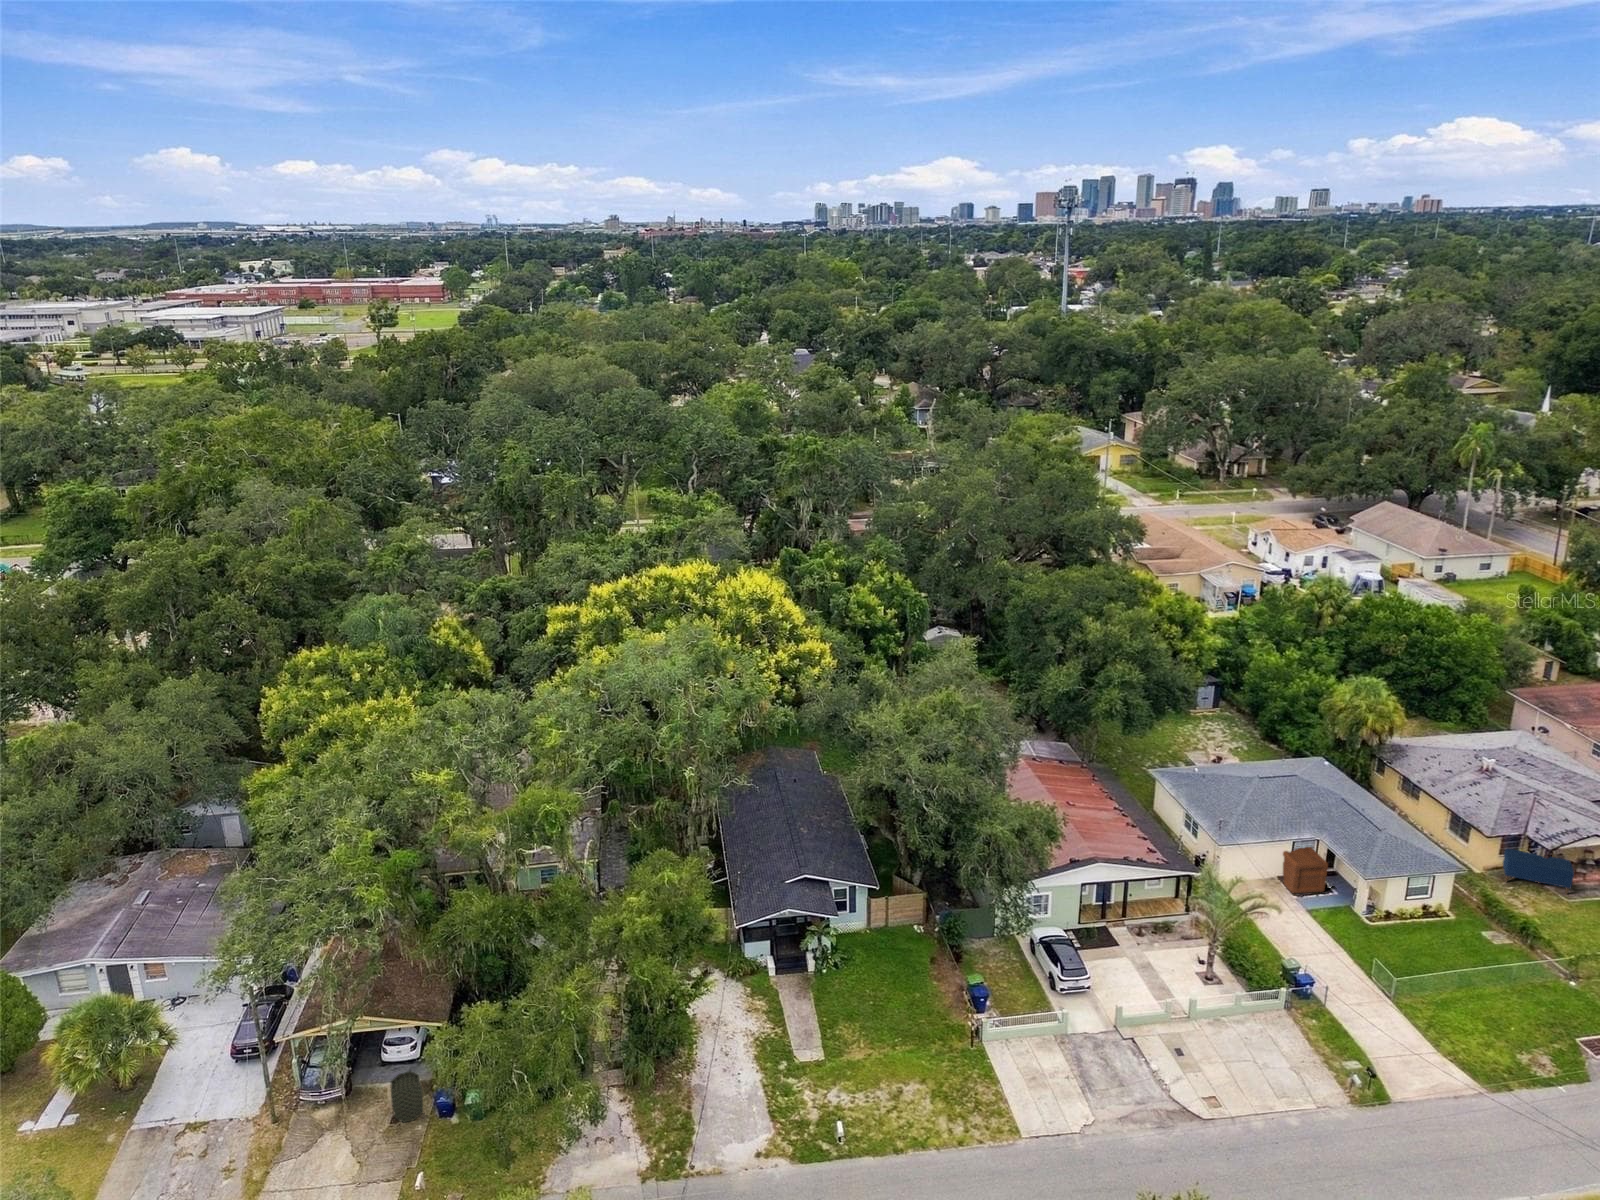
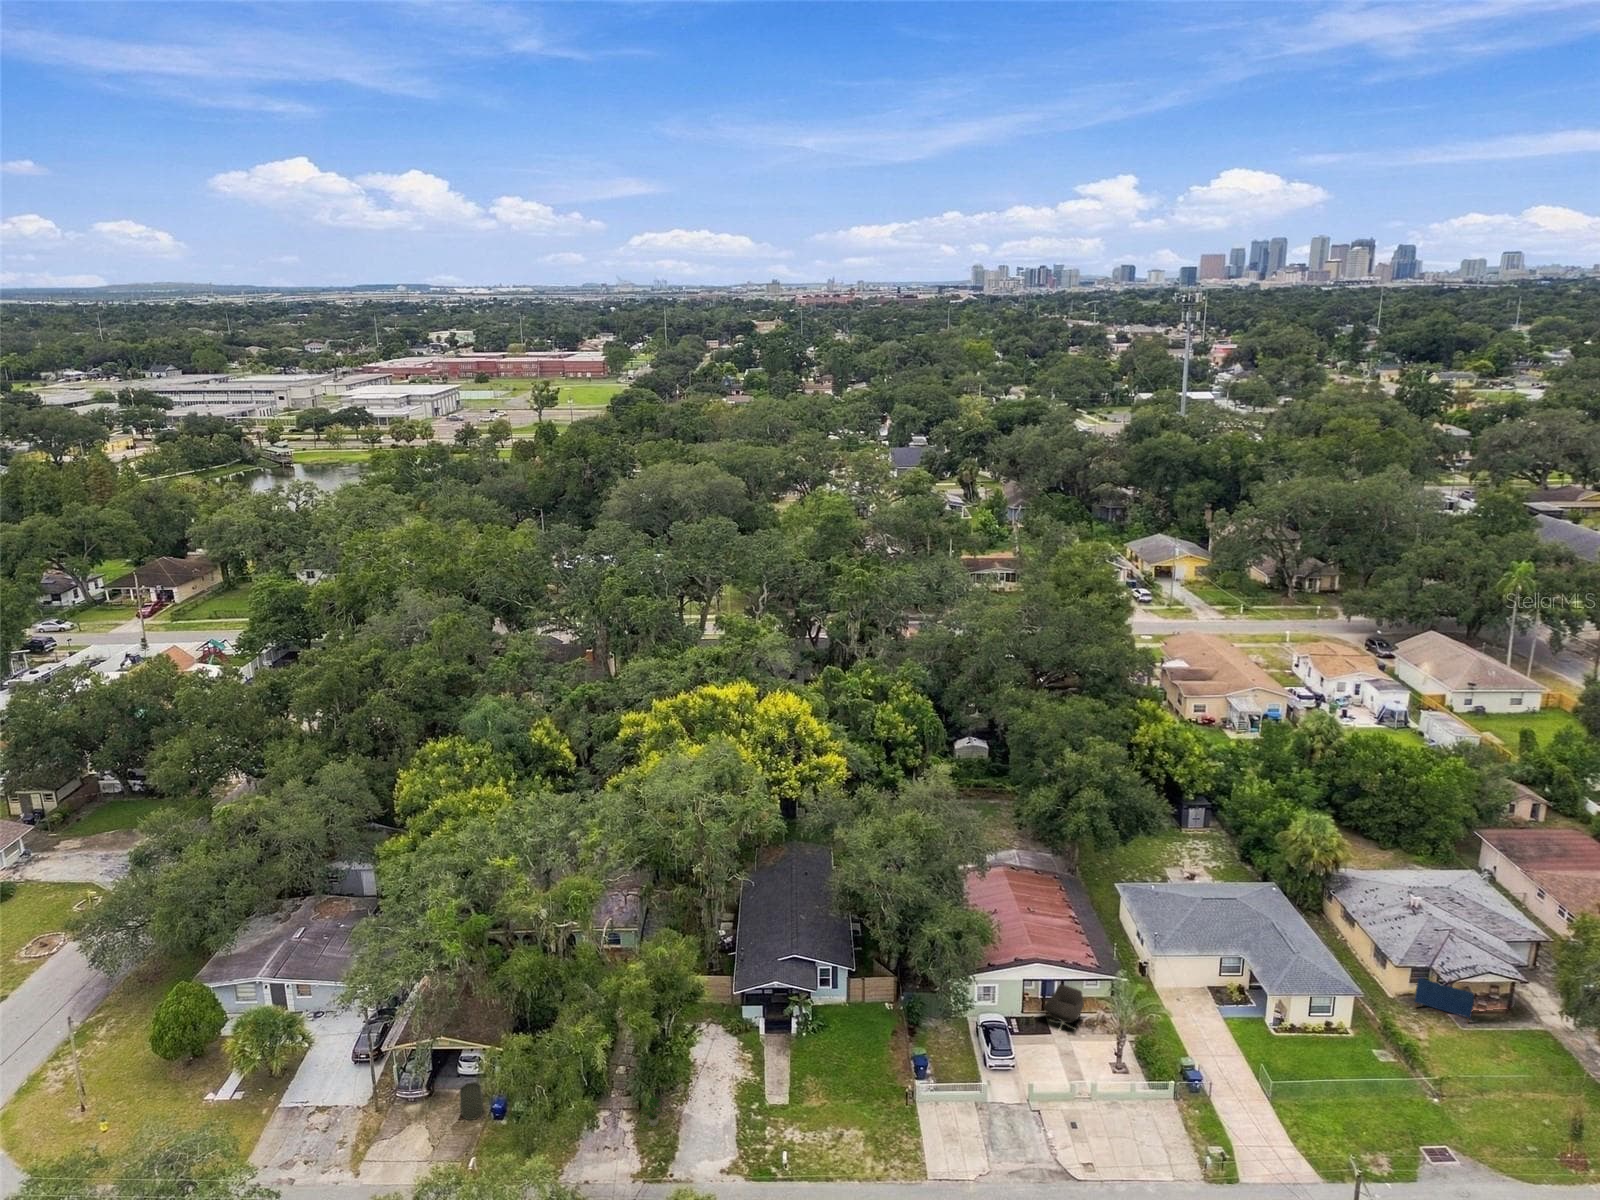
wooden crate: present [1283,847,1328,893] -> none [1208,962,1249,1003]
lounge chair: none [1106,886,1152,944] -> present [1044,984,1084,1032]
potted plant: none [640,1064,668,1105] -> present [642,1096,662,1126]

